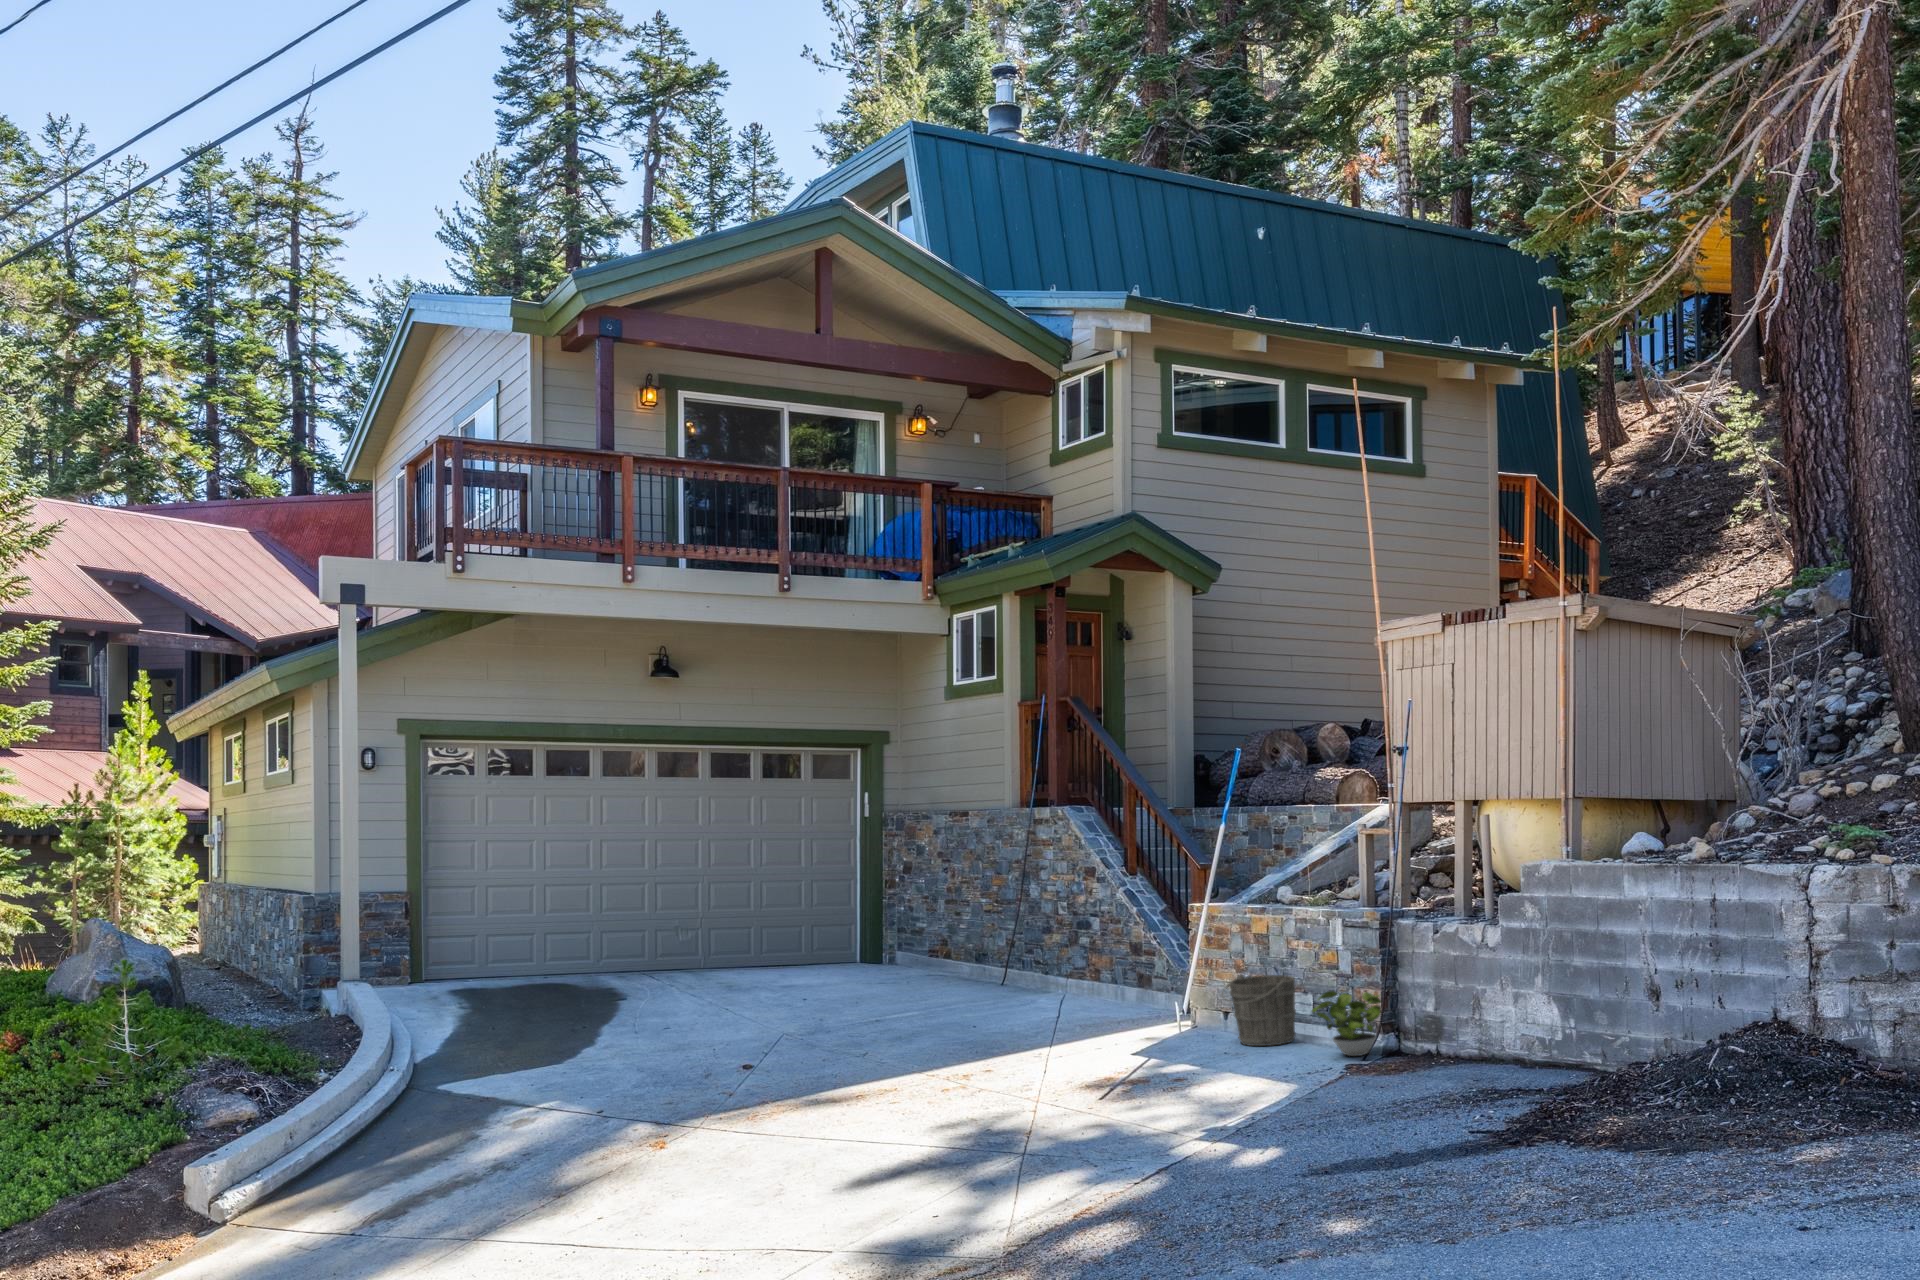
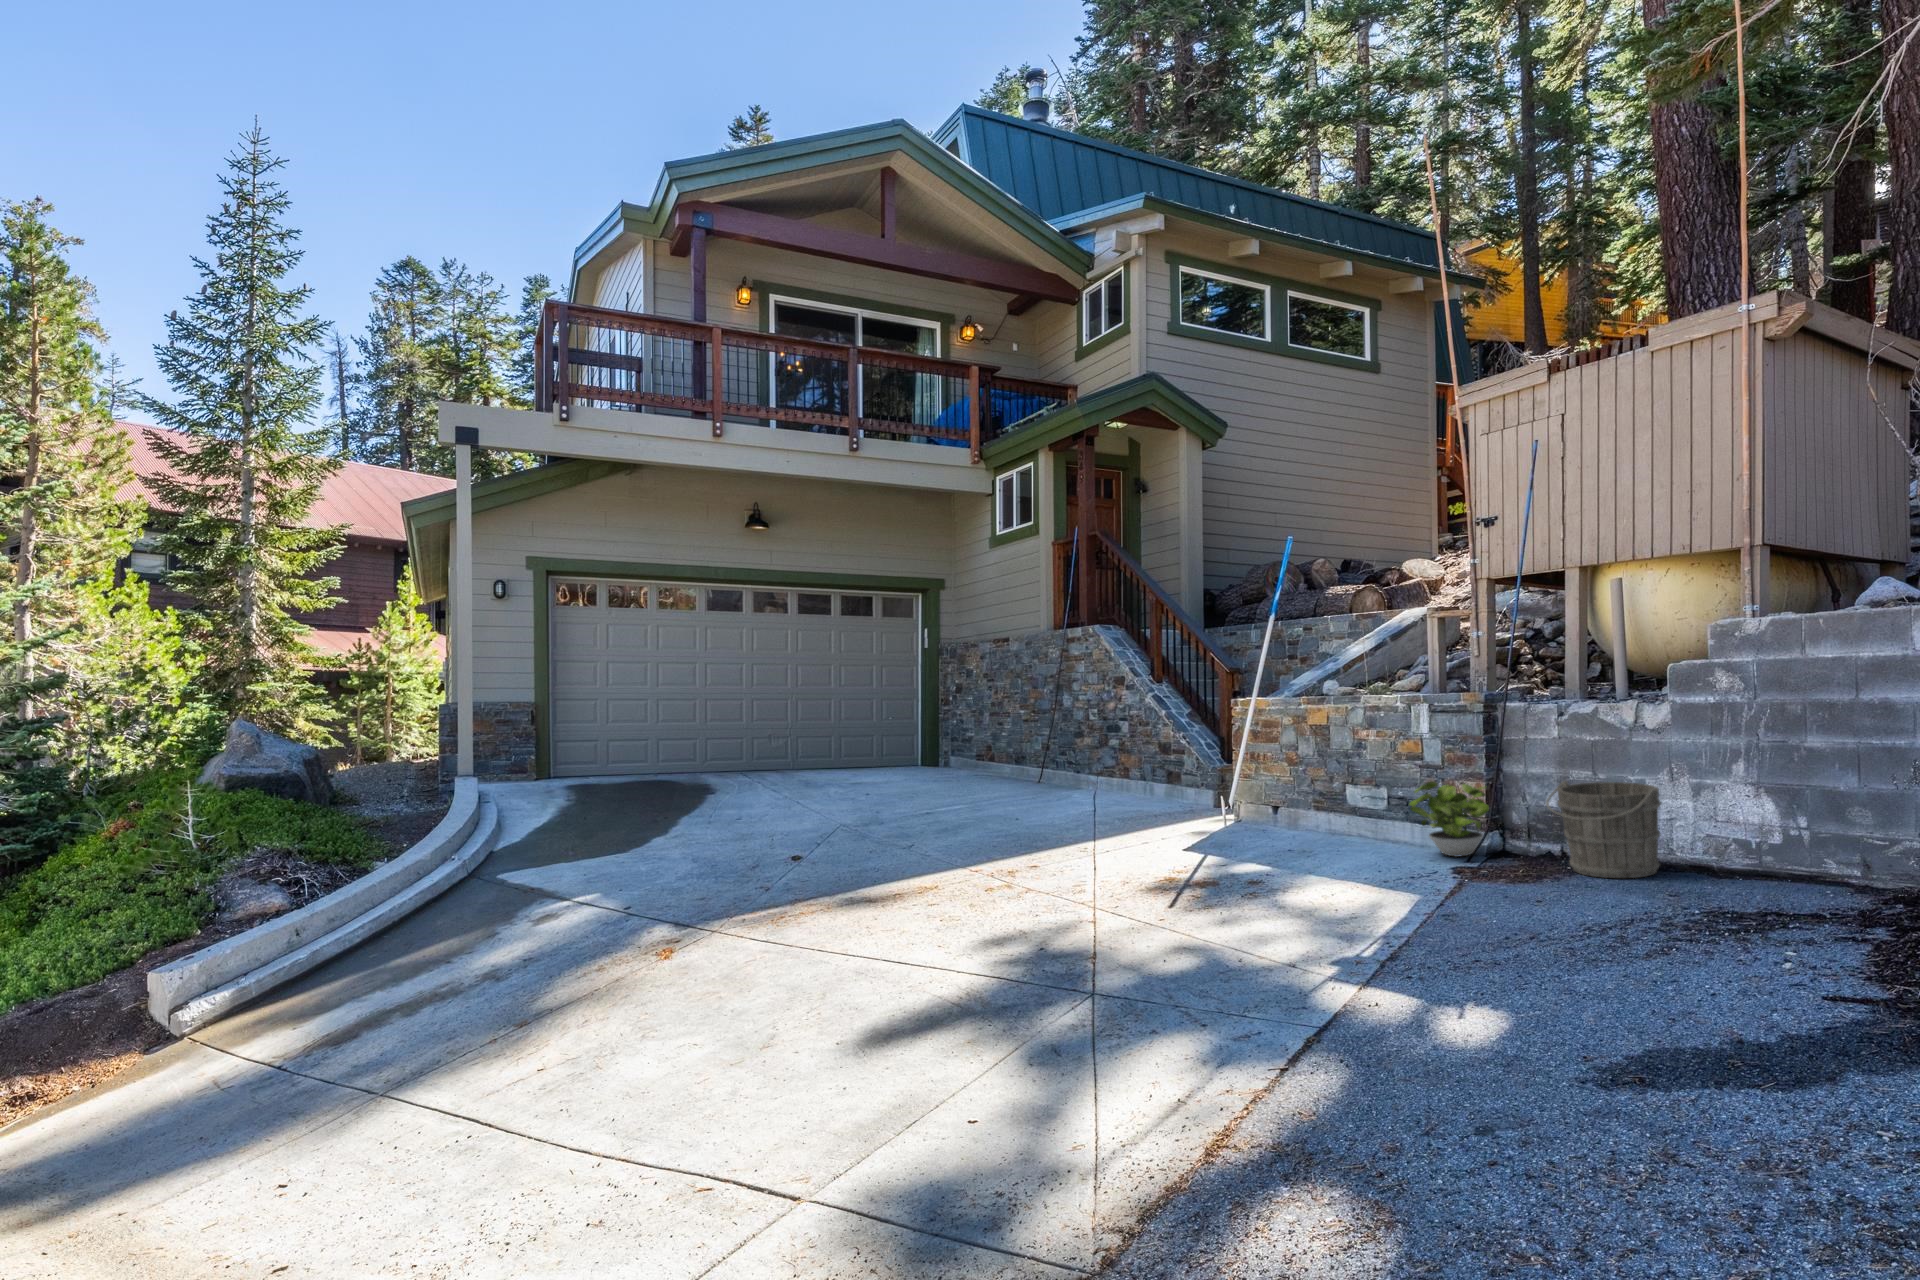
bucket: present [1223,975,1296,1046] -> present [1546,781,1661,878]

